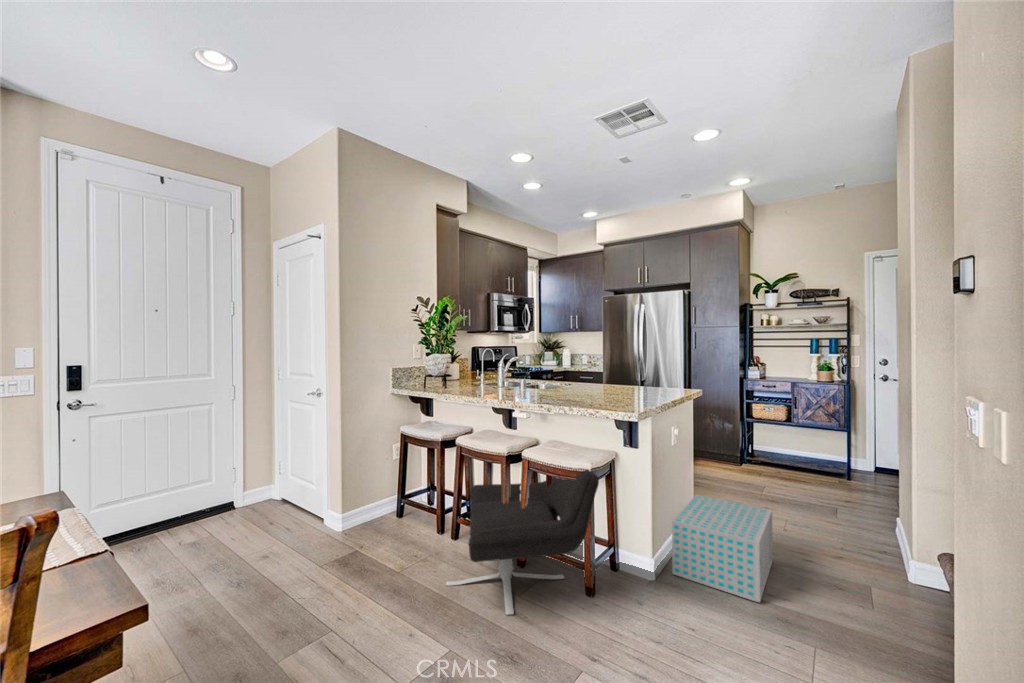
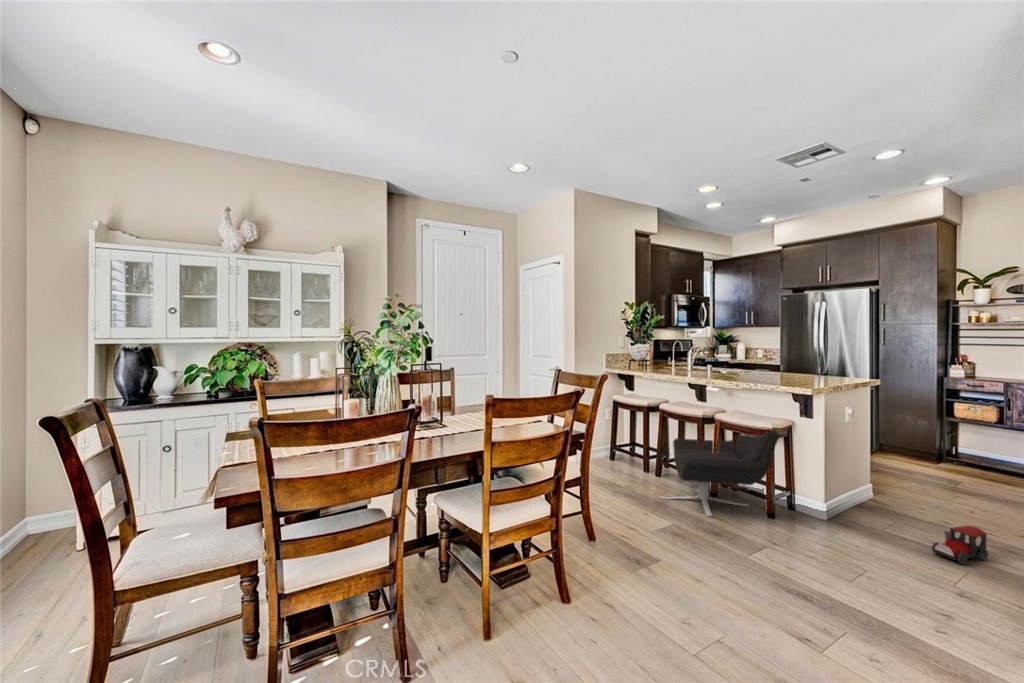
storage box: present [672,495,773,602] -> none [842,464,944,539]
toy train: none [780,582,837,647] -> present [932,526,988,564]

